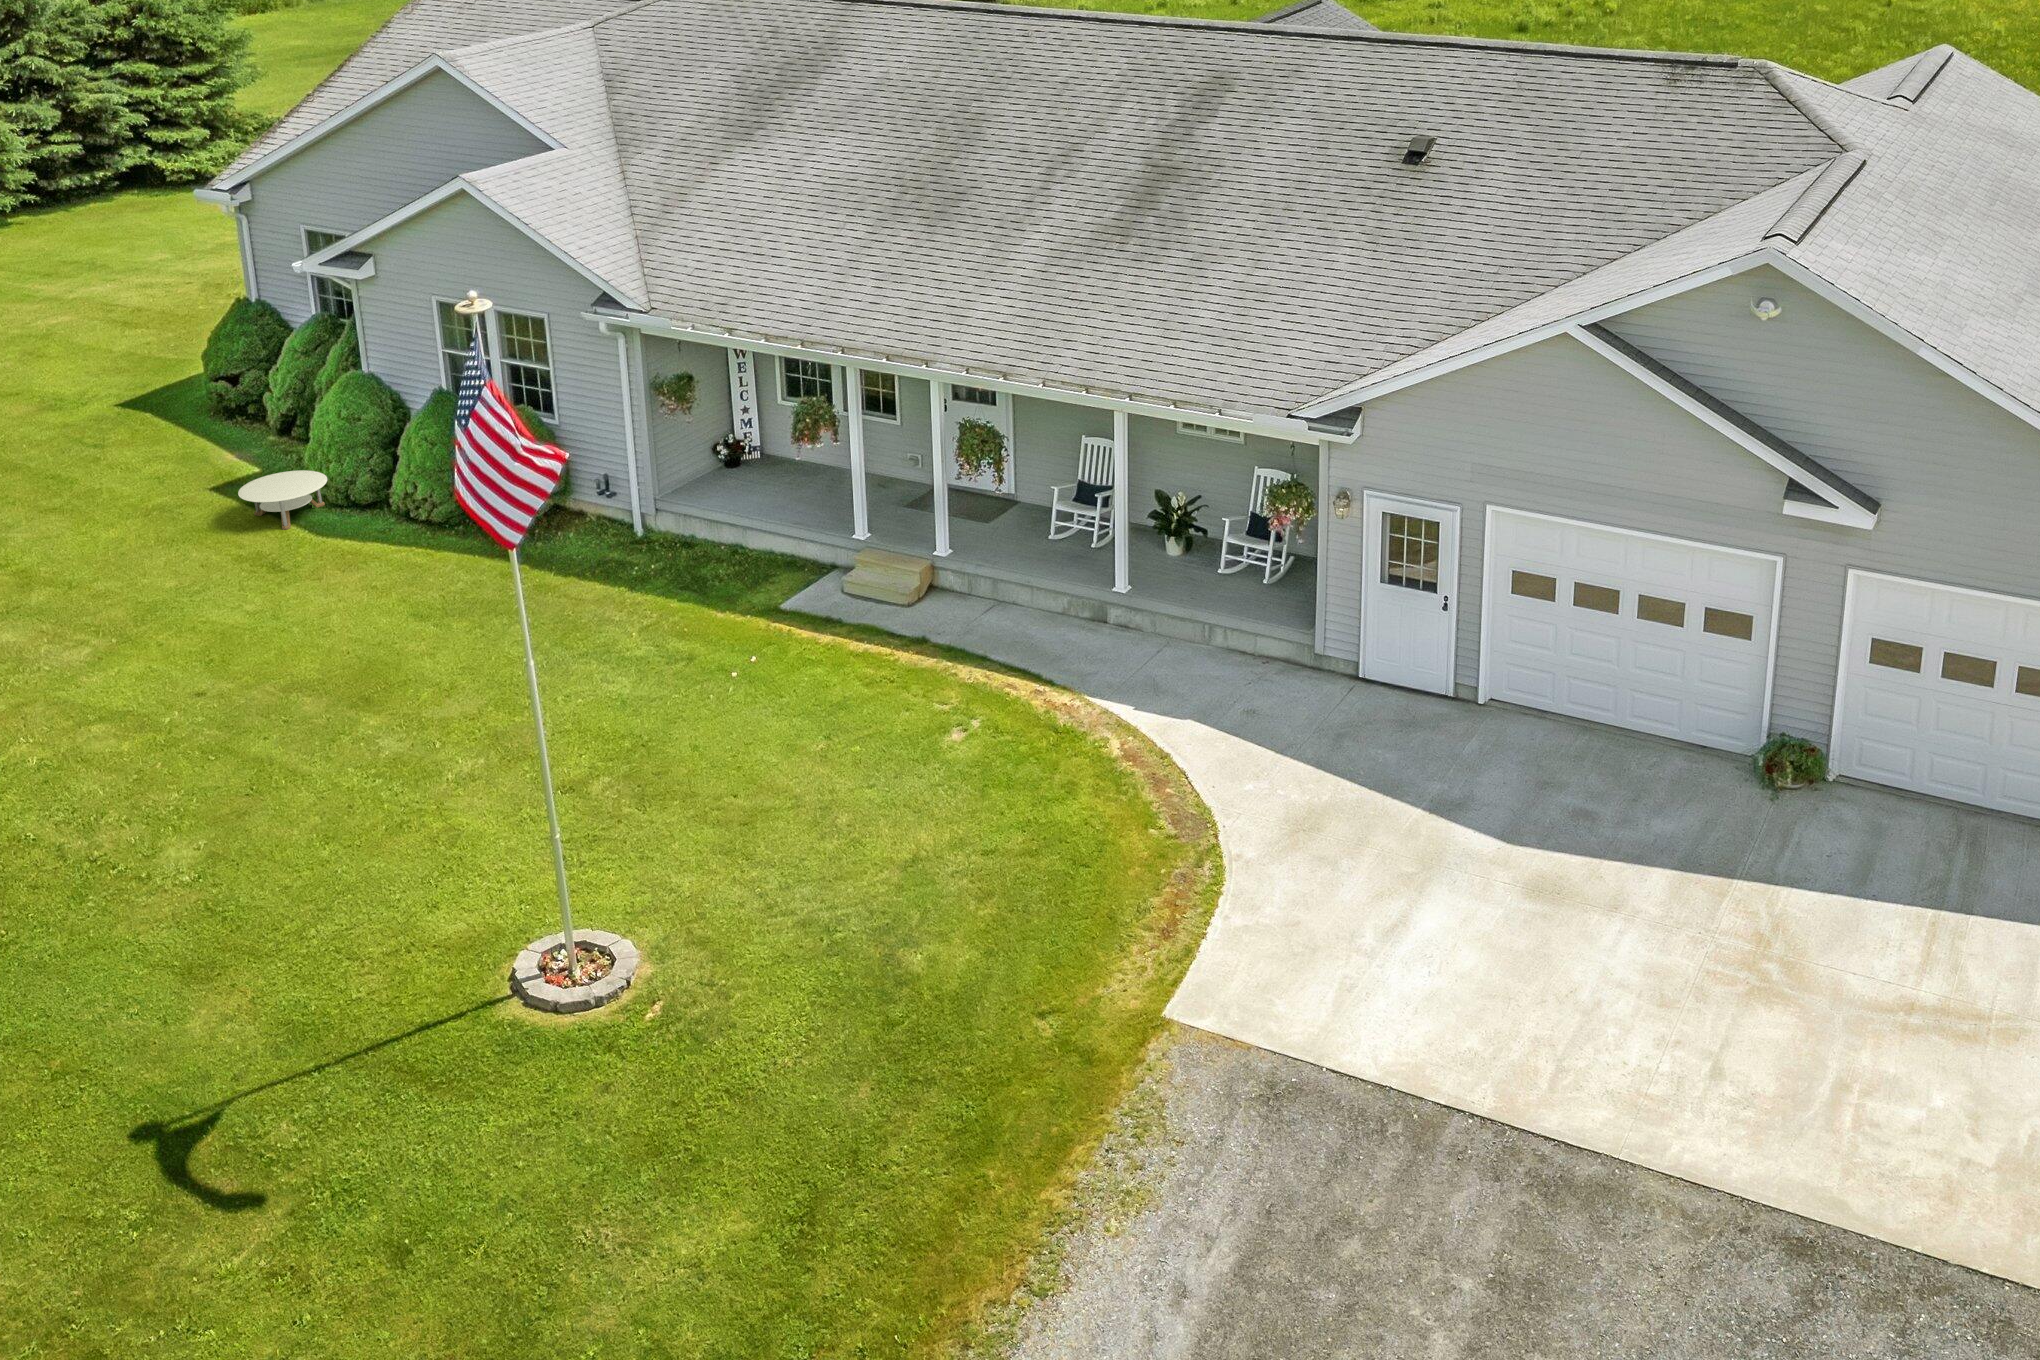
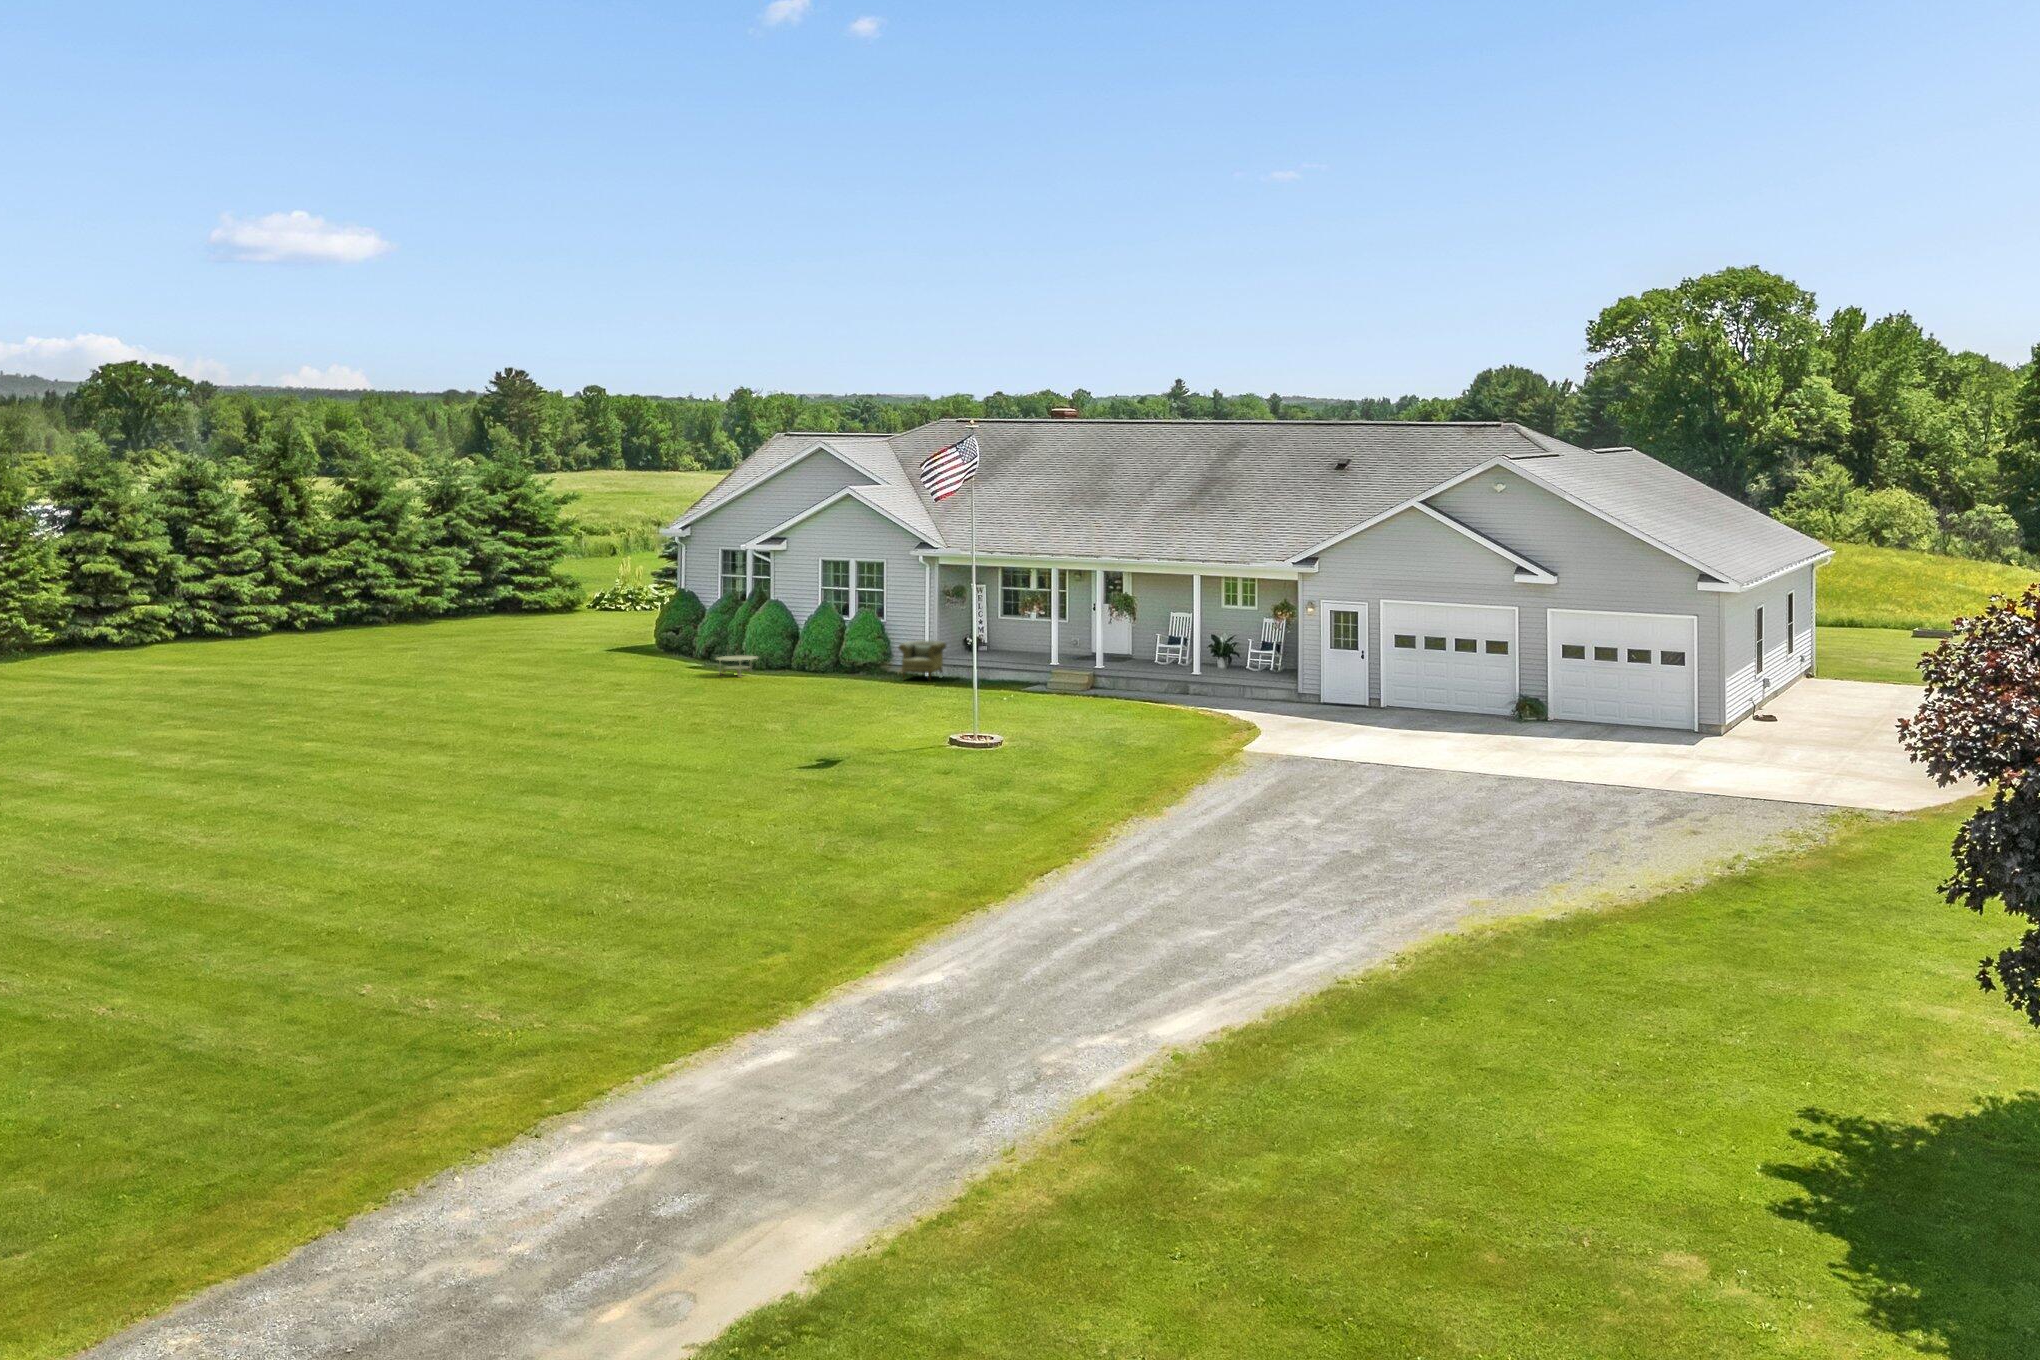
armchair: none [562,466,661,556] -> present [899,640,946,678]

